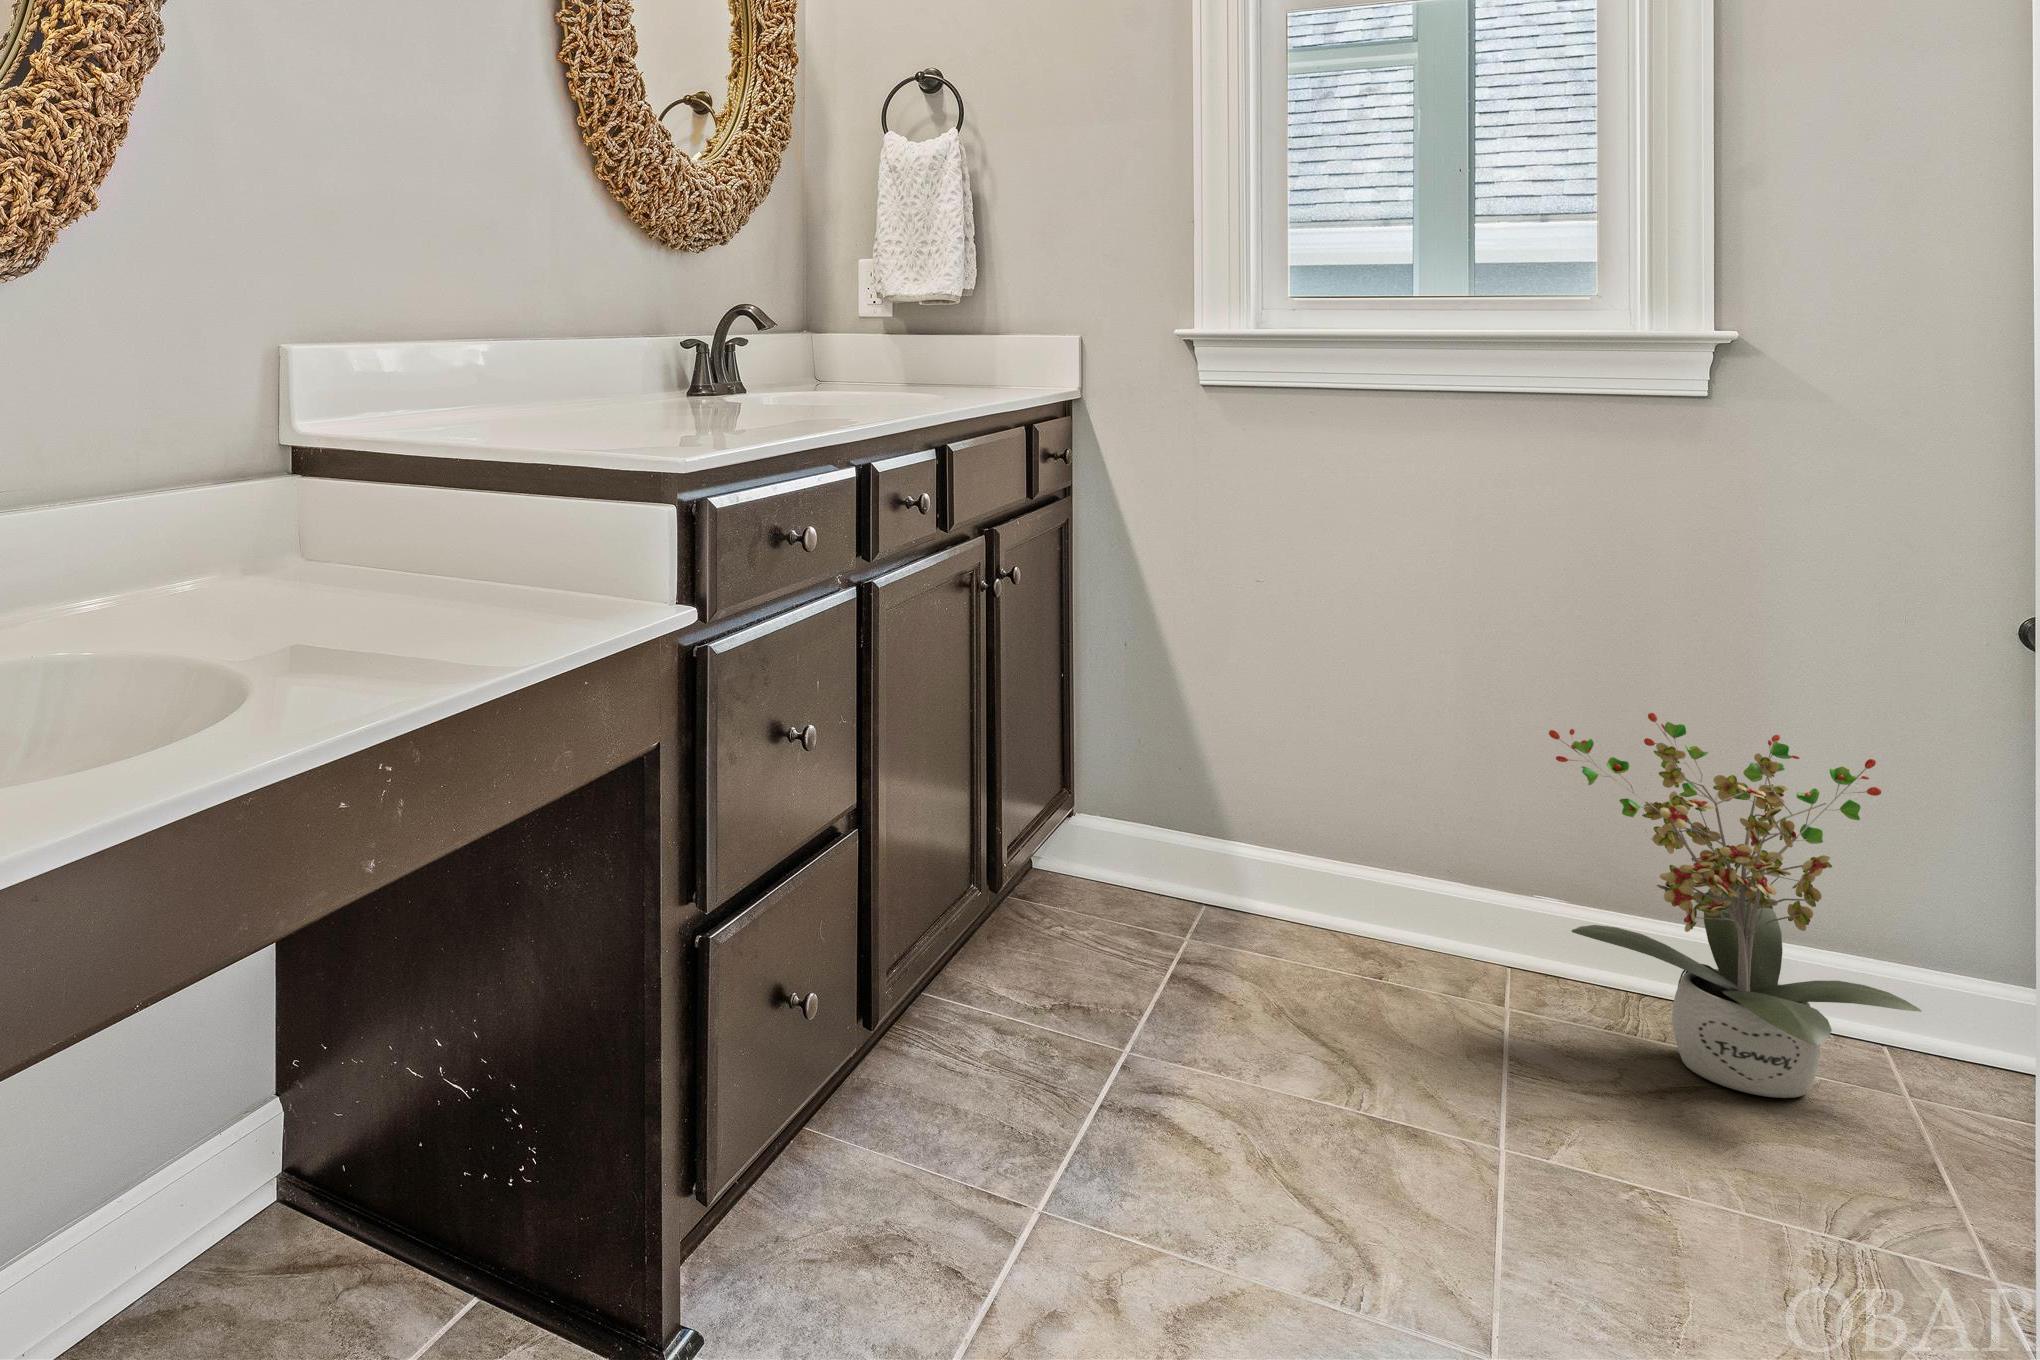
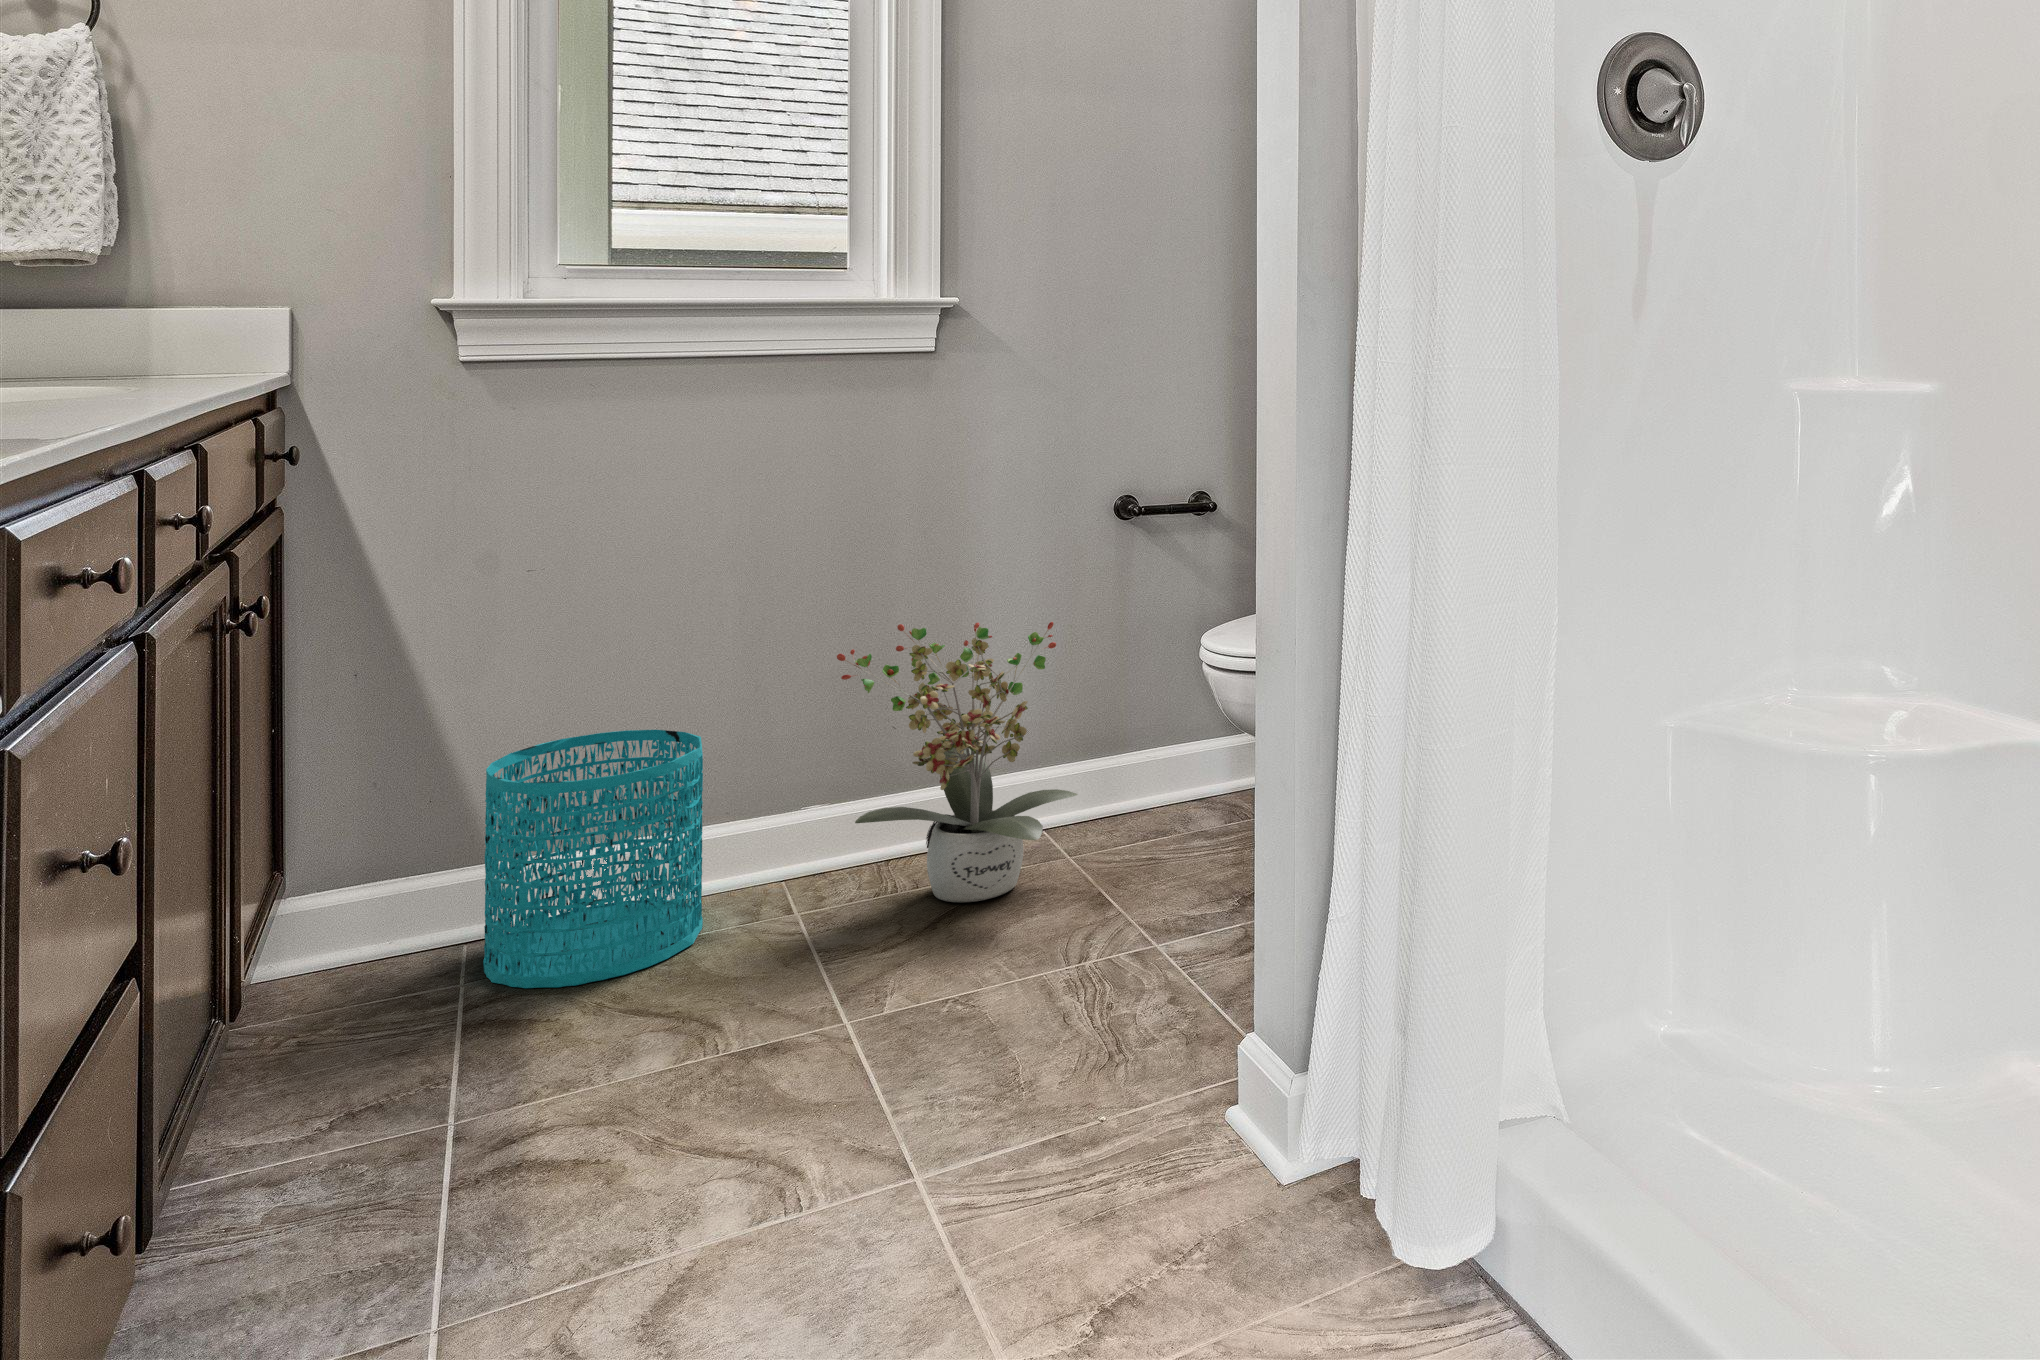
wastebasket: none [1204,745,1405,996] -> present [483,730,703,988]

